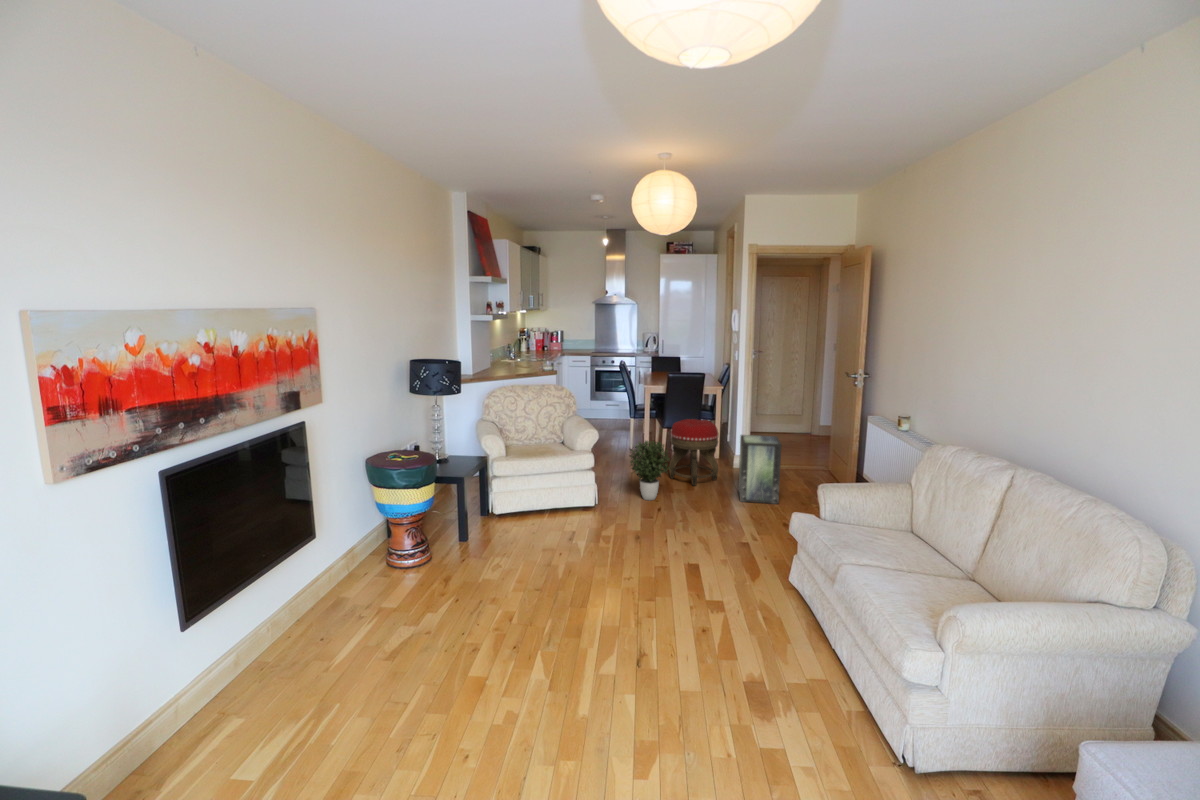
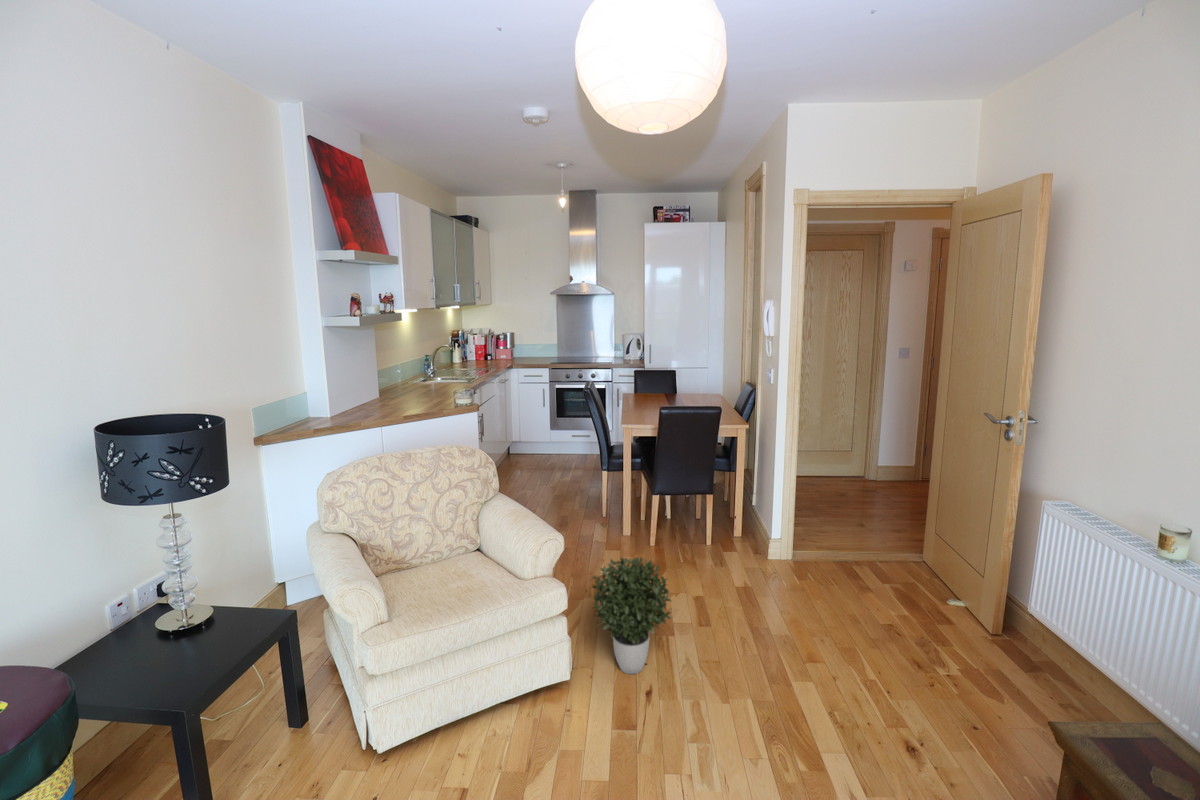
footstool: present [669,419,718,486] -> none [666,493,753,621]
storage box: present [738,435,782,504] -> none [794,535,892,681]

